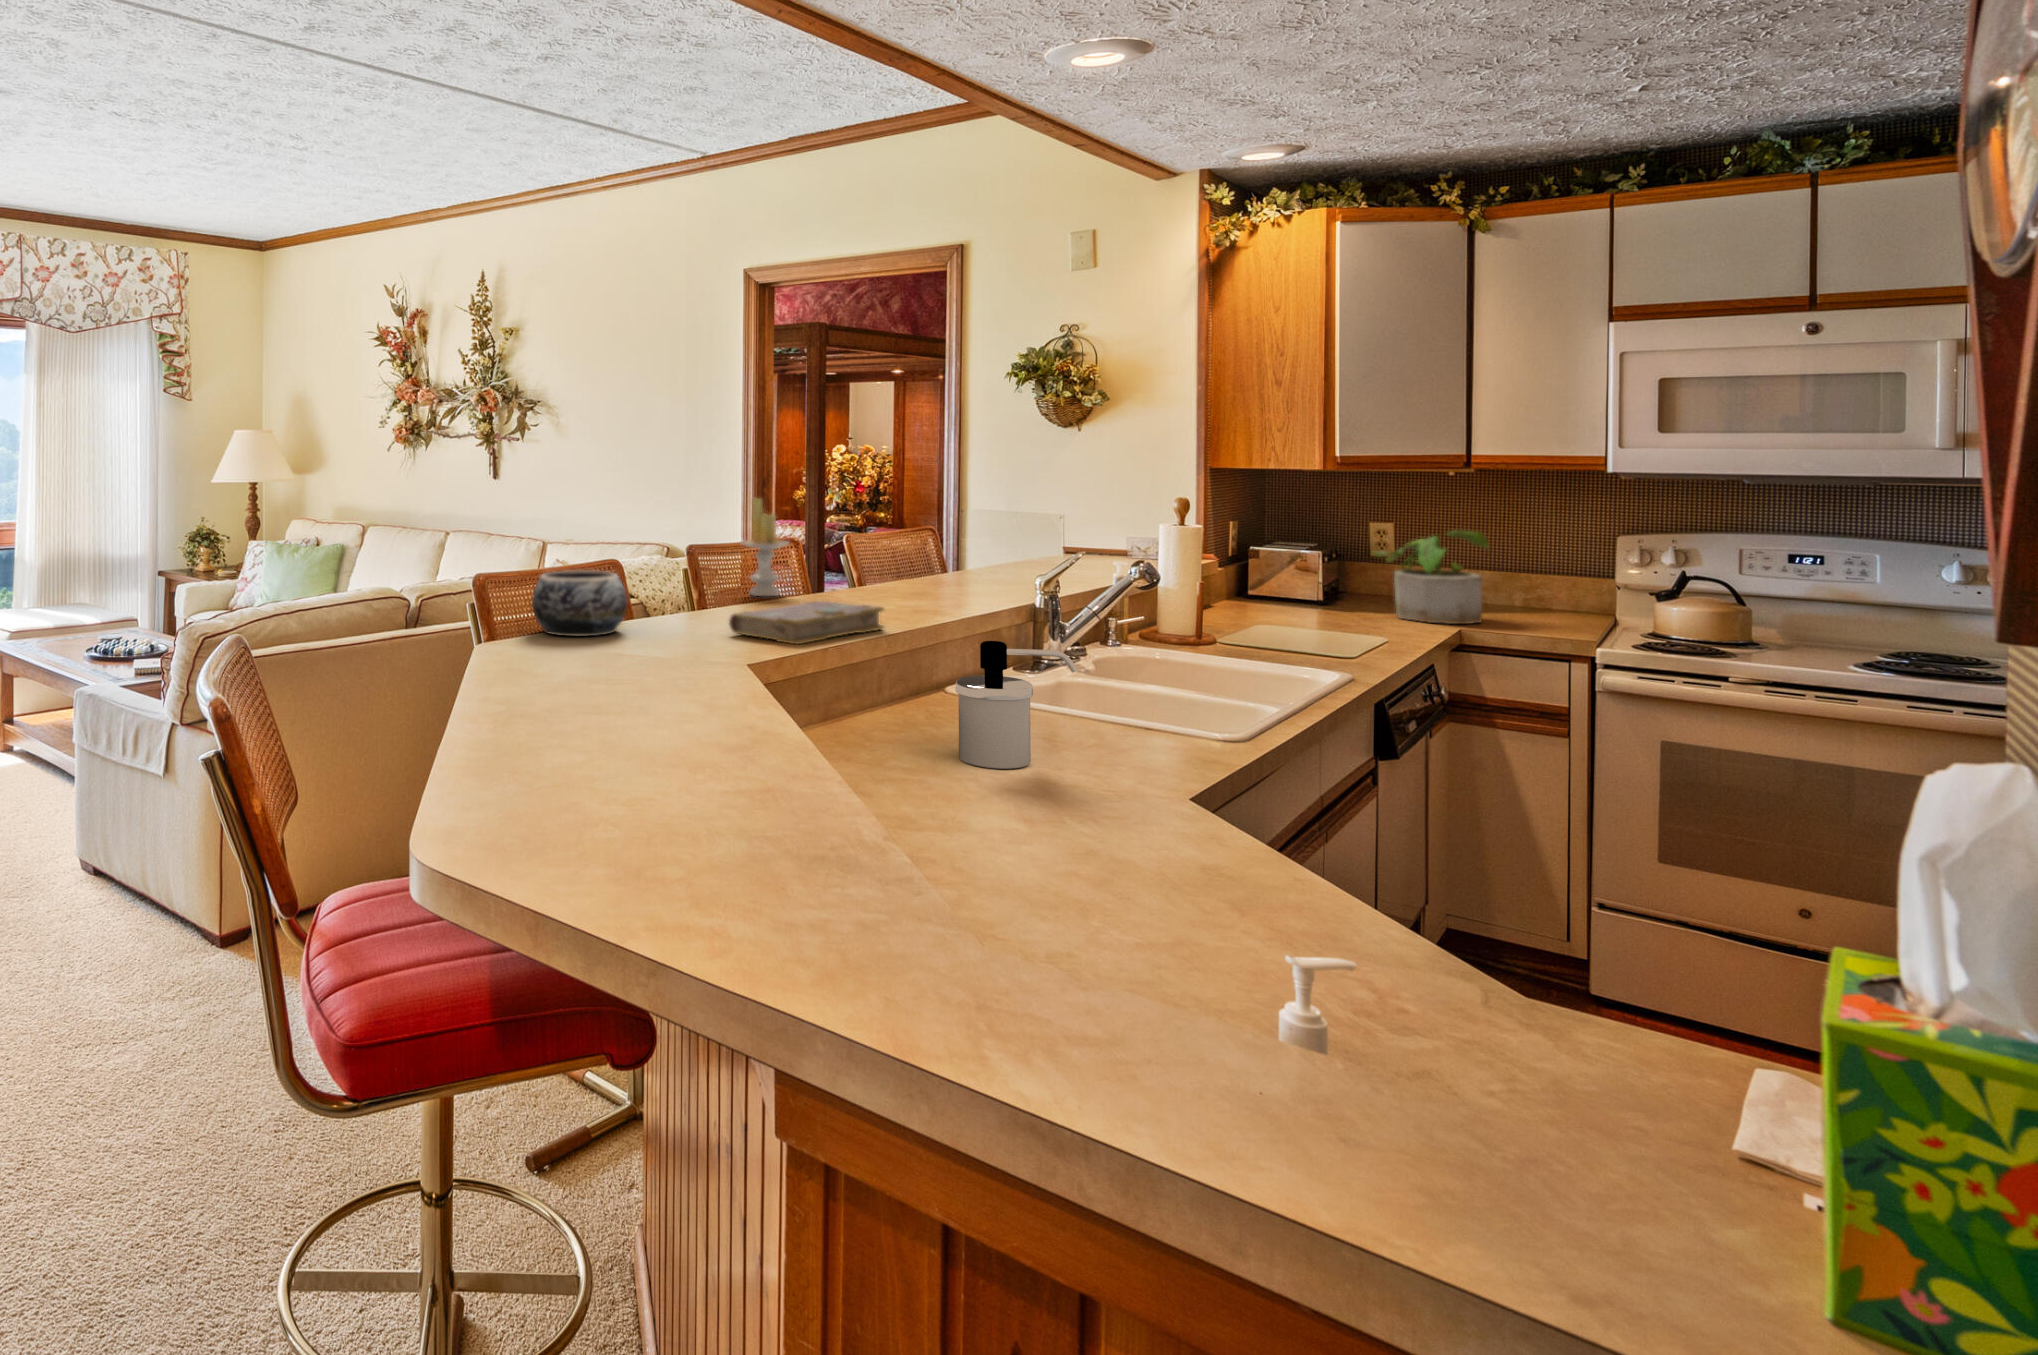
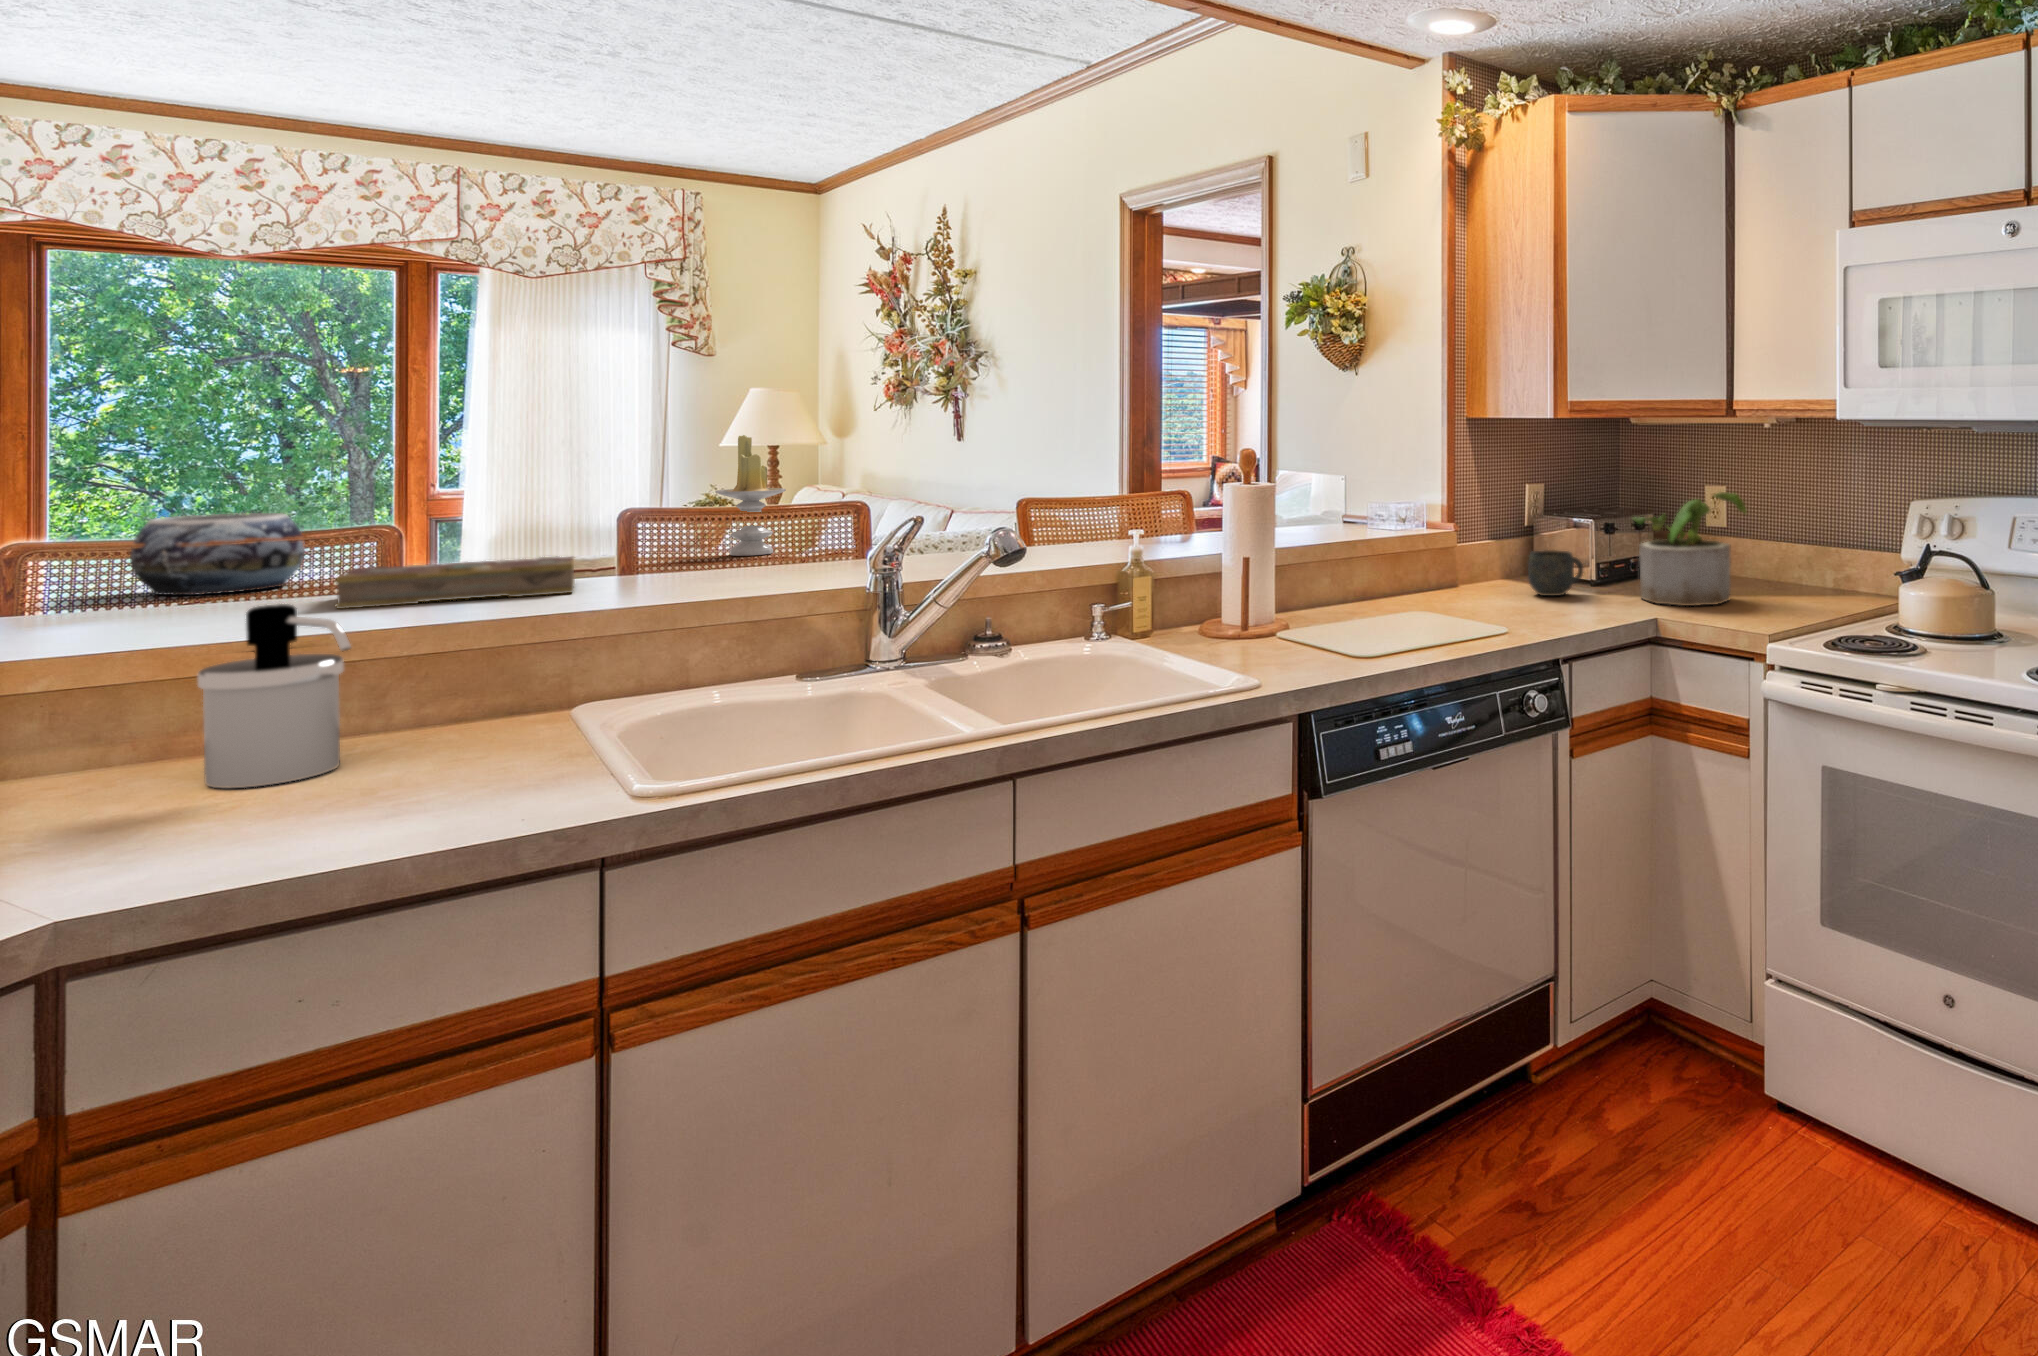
mug: none [1297,580,1341,618] -> present [1528,550,1583,596]

